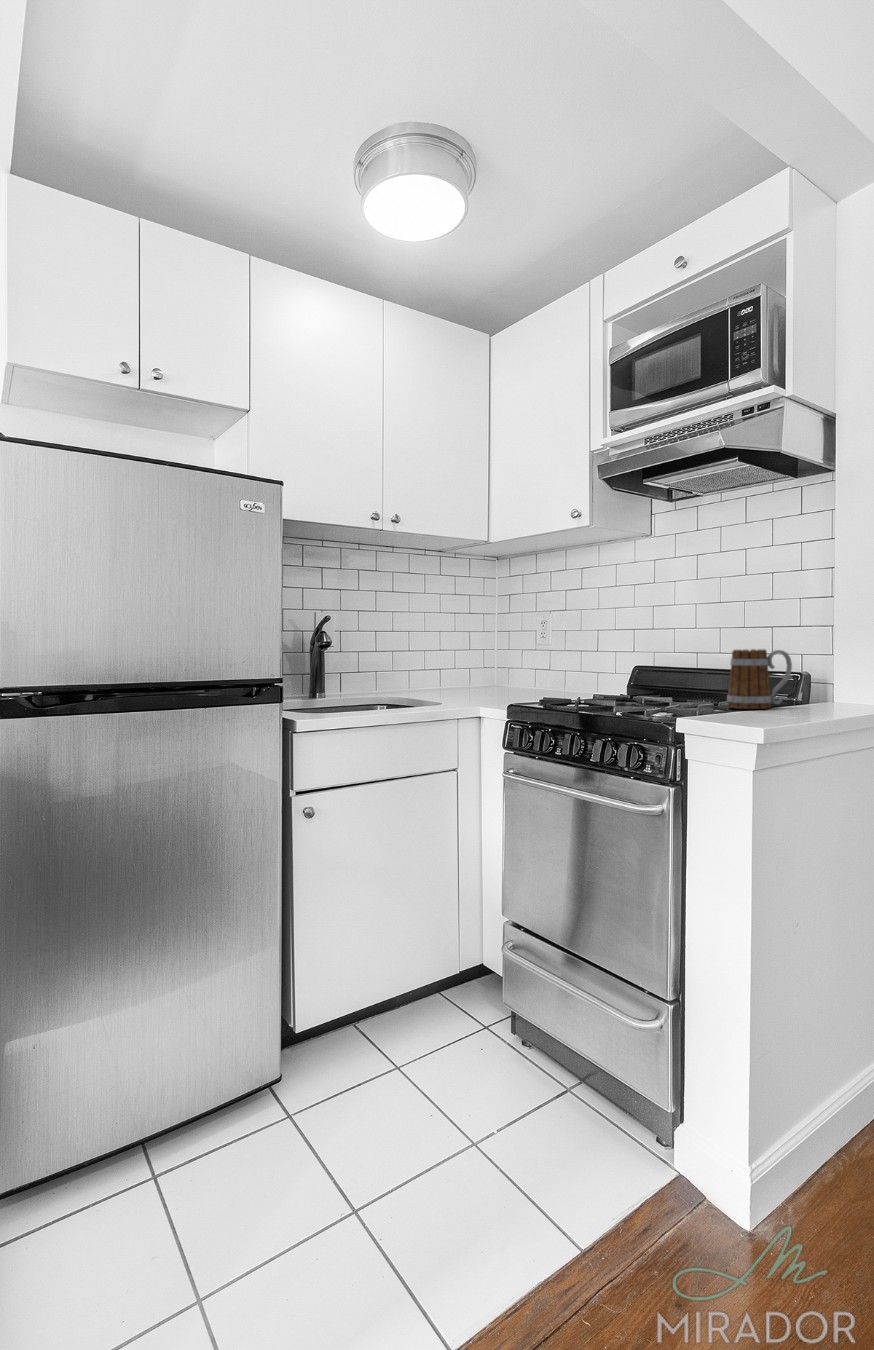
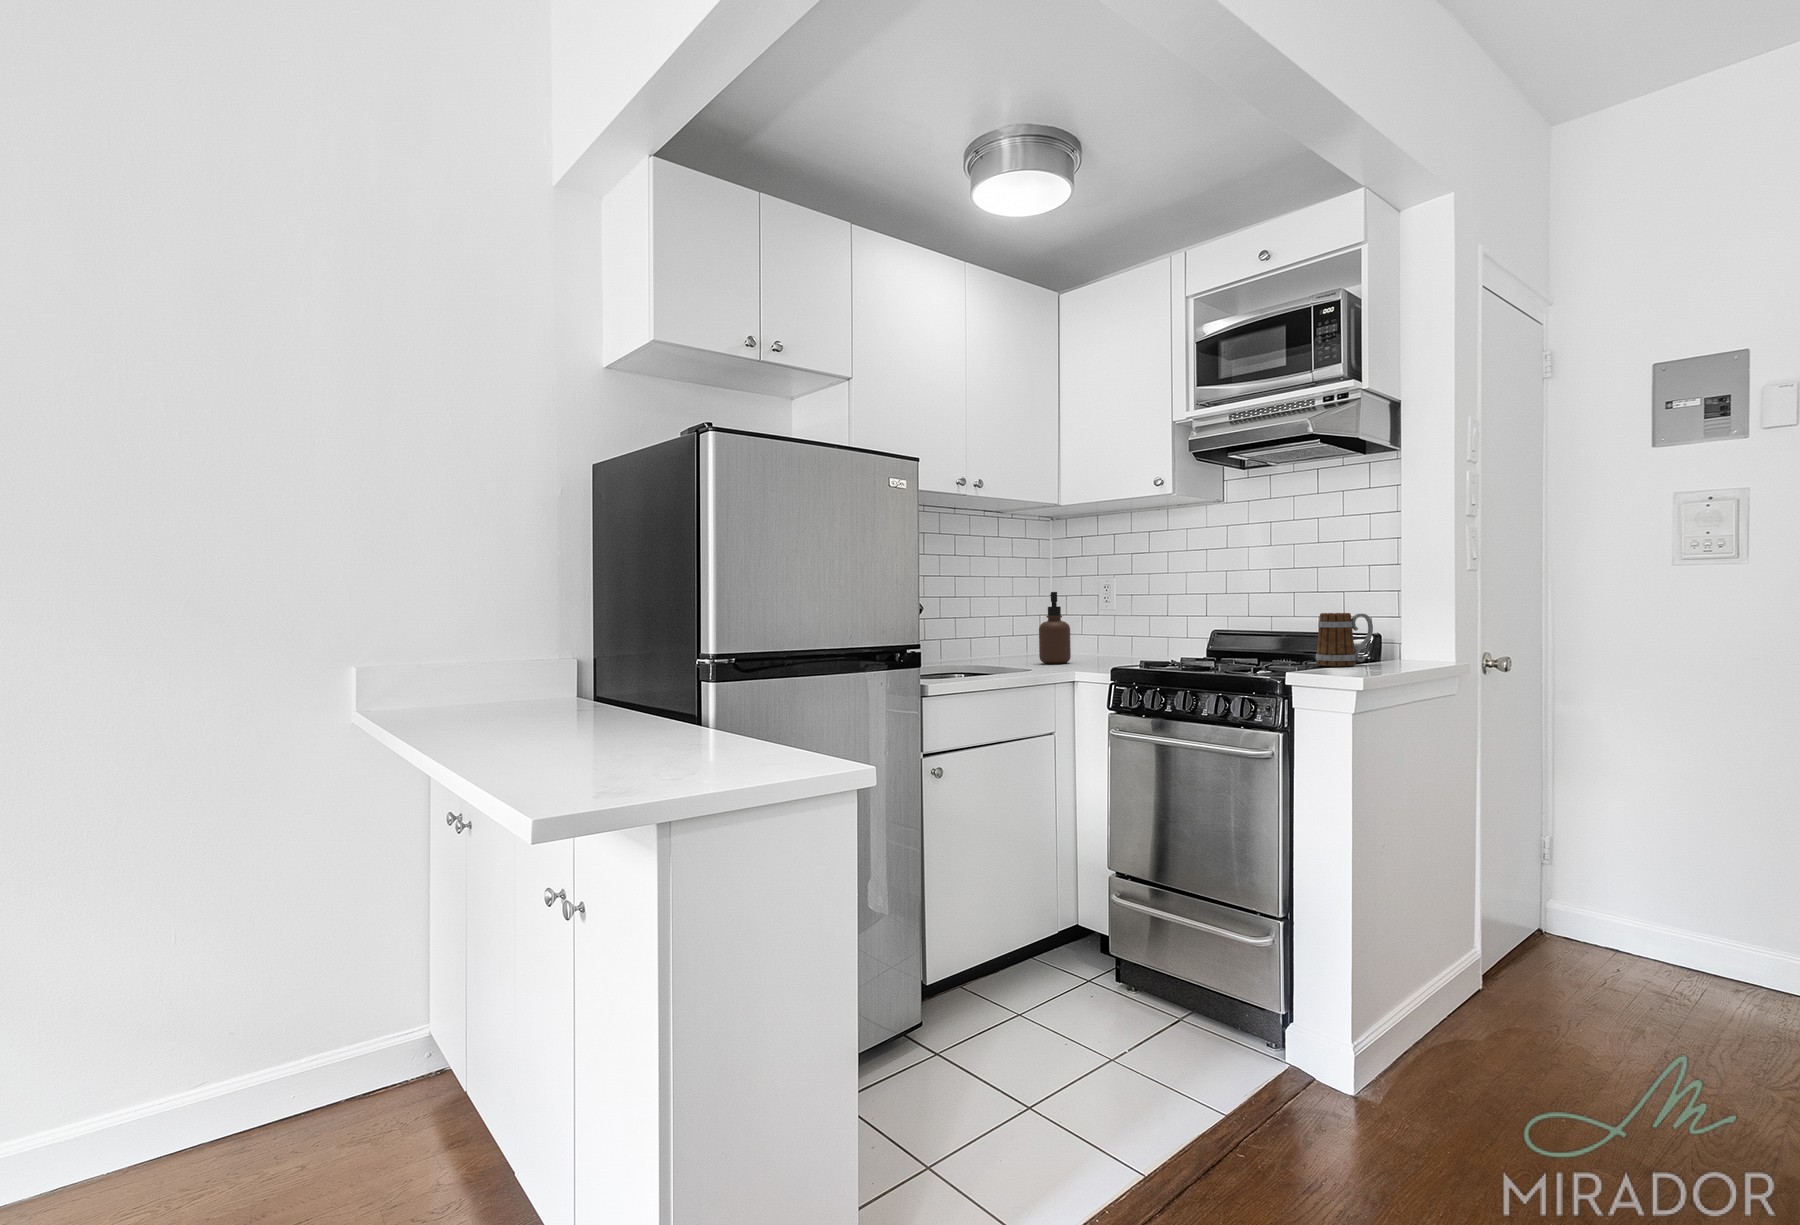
soap dispenser: none [457,628,488,701] -> present [1039,592,1071,664]

